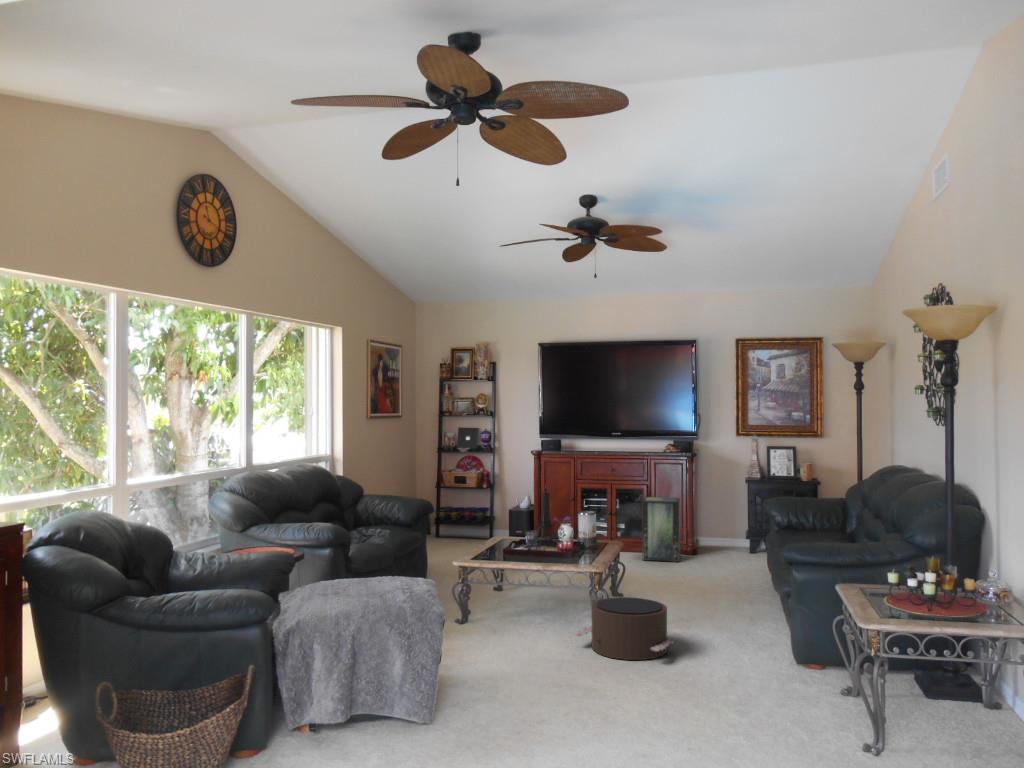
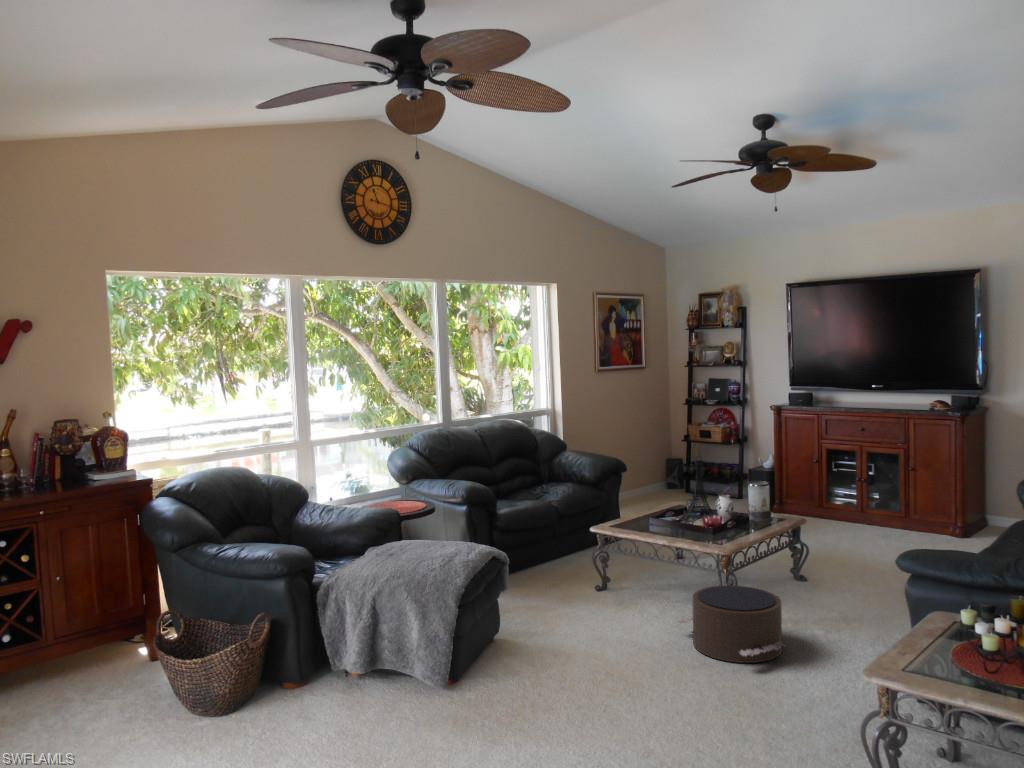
storage box: present [642,497,680,562] -> none [888,463,948,545]

